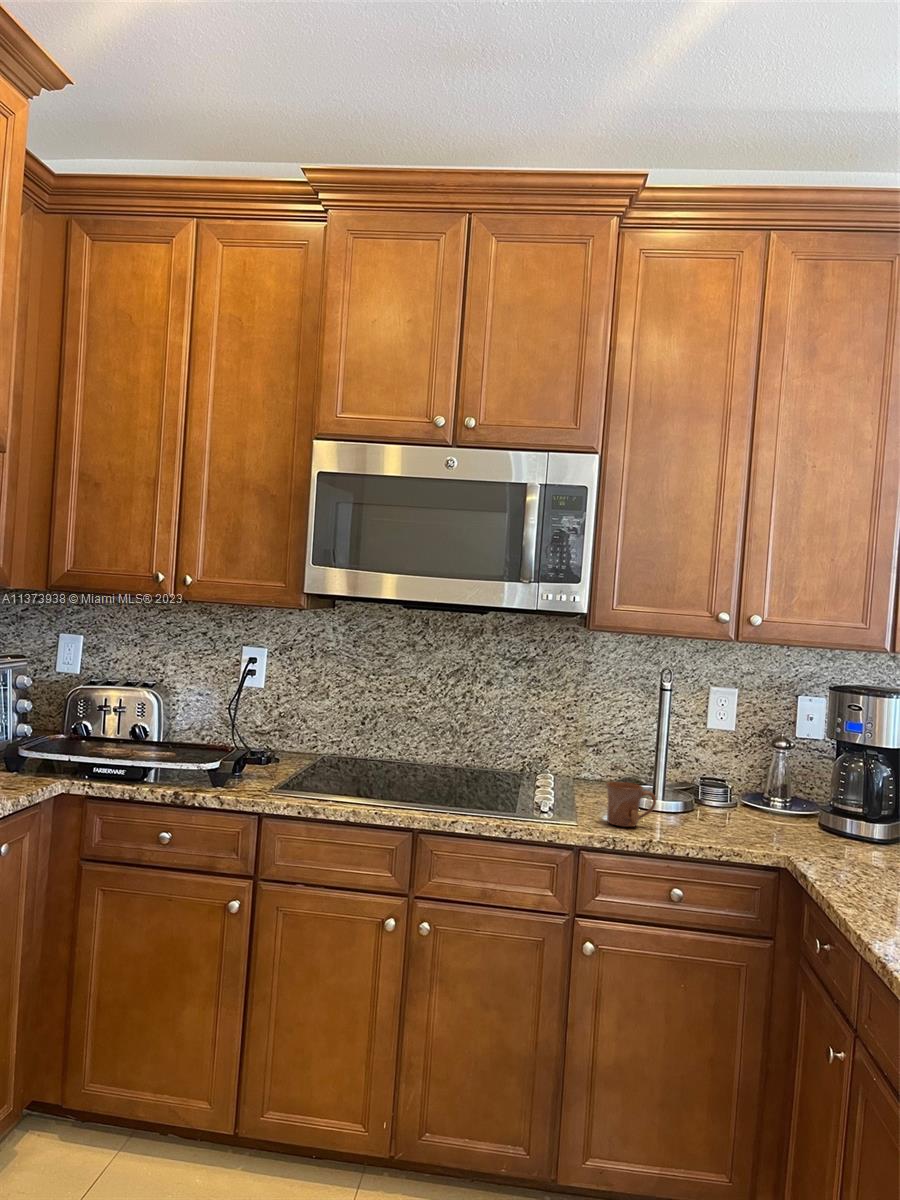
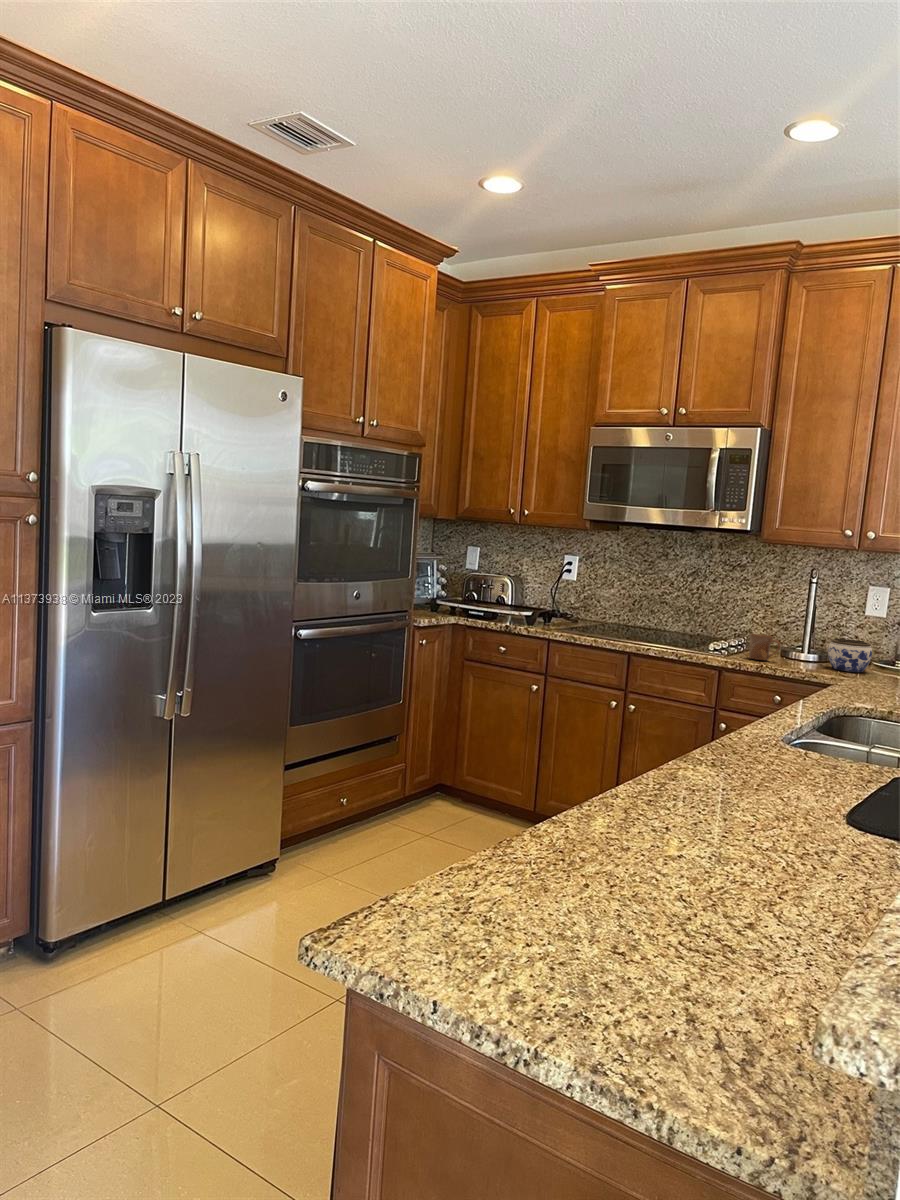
jar: none [713,778,777,832] -> present [828,638,872,672]

